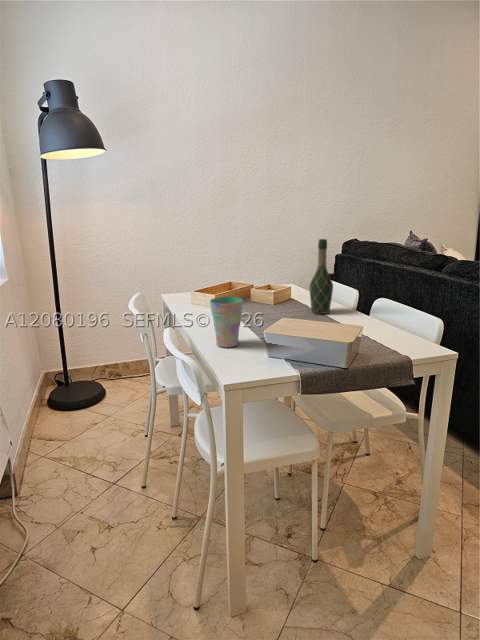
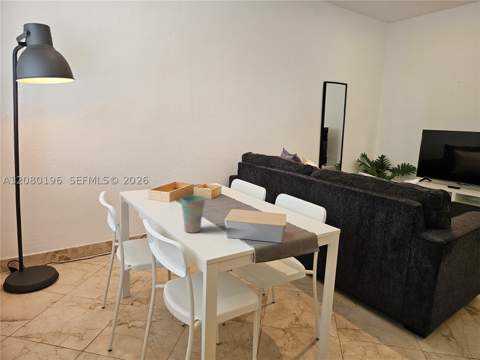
wine bottle: present [310,239,333,314] -> none [238,155,254,206]

